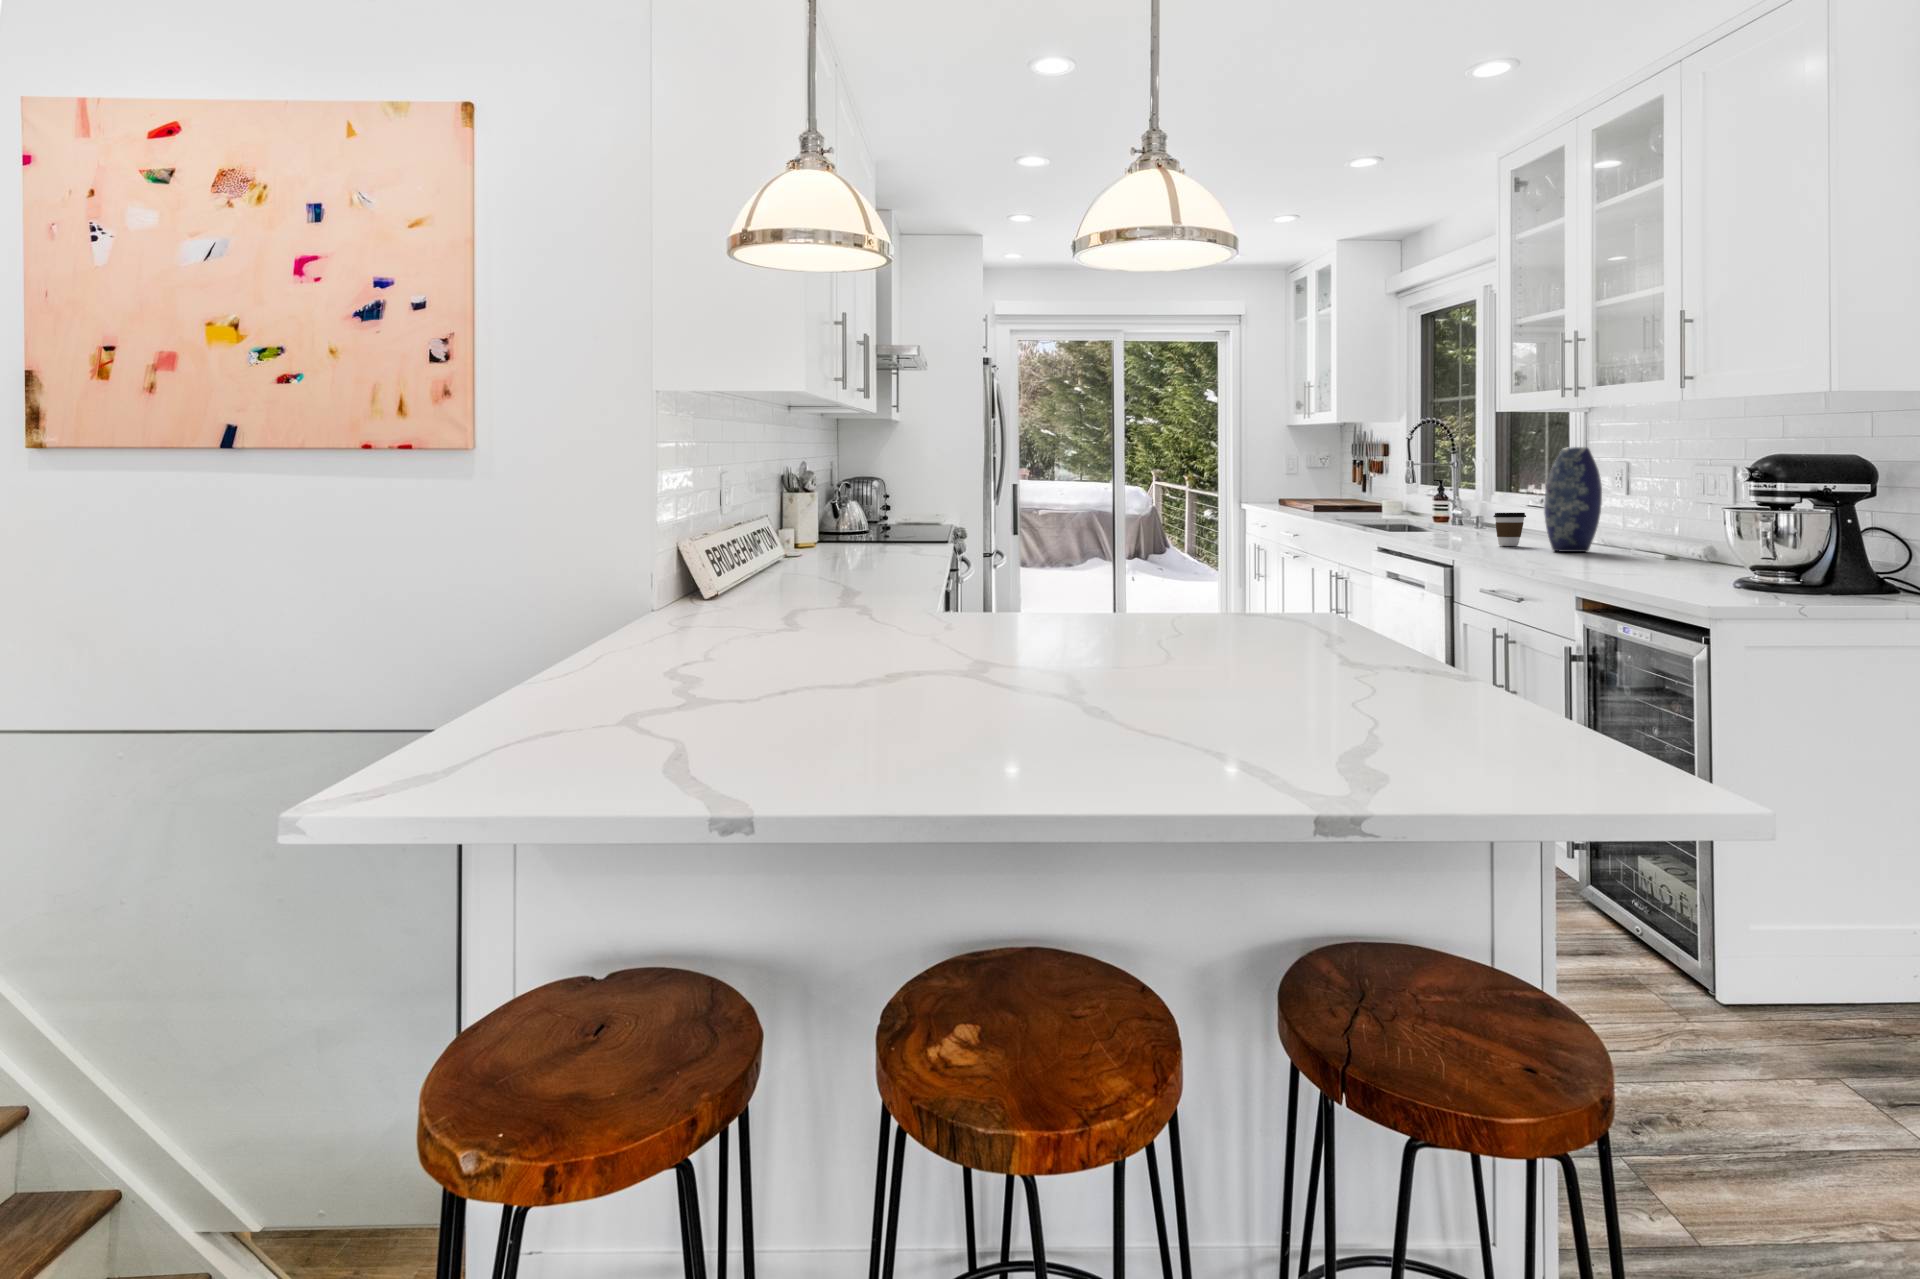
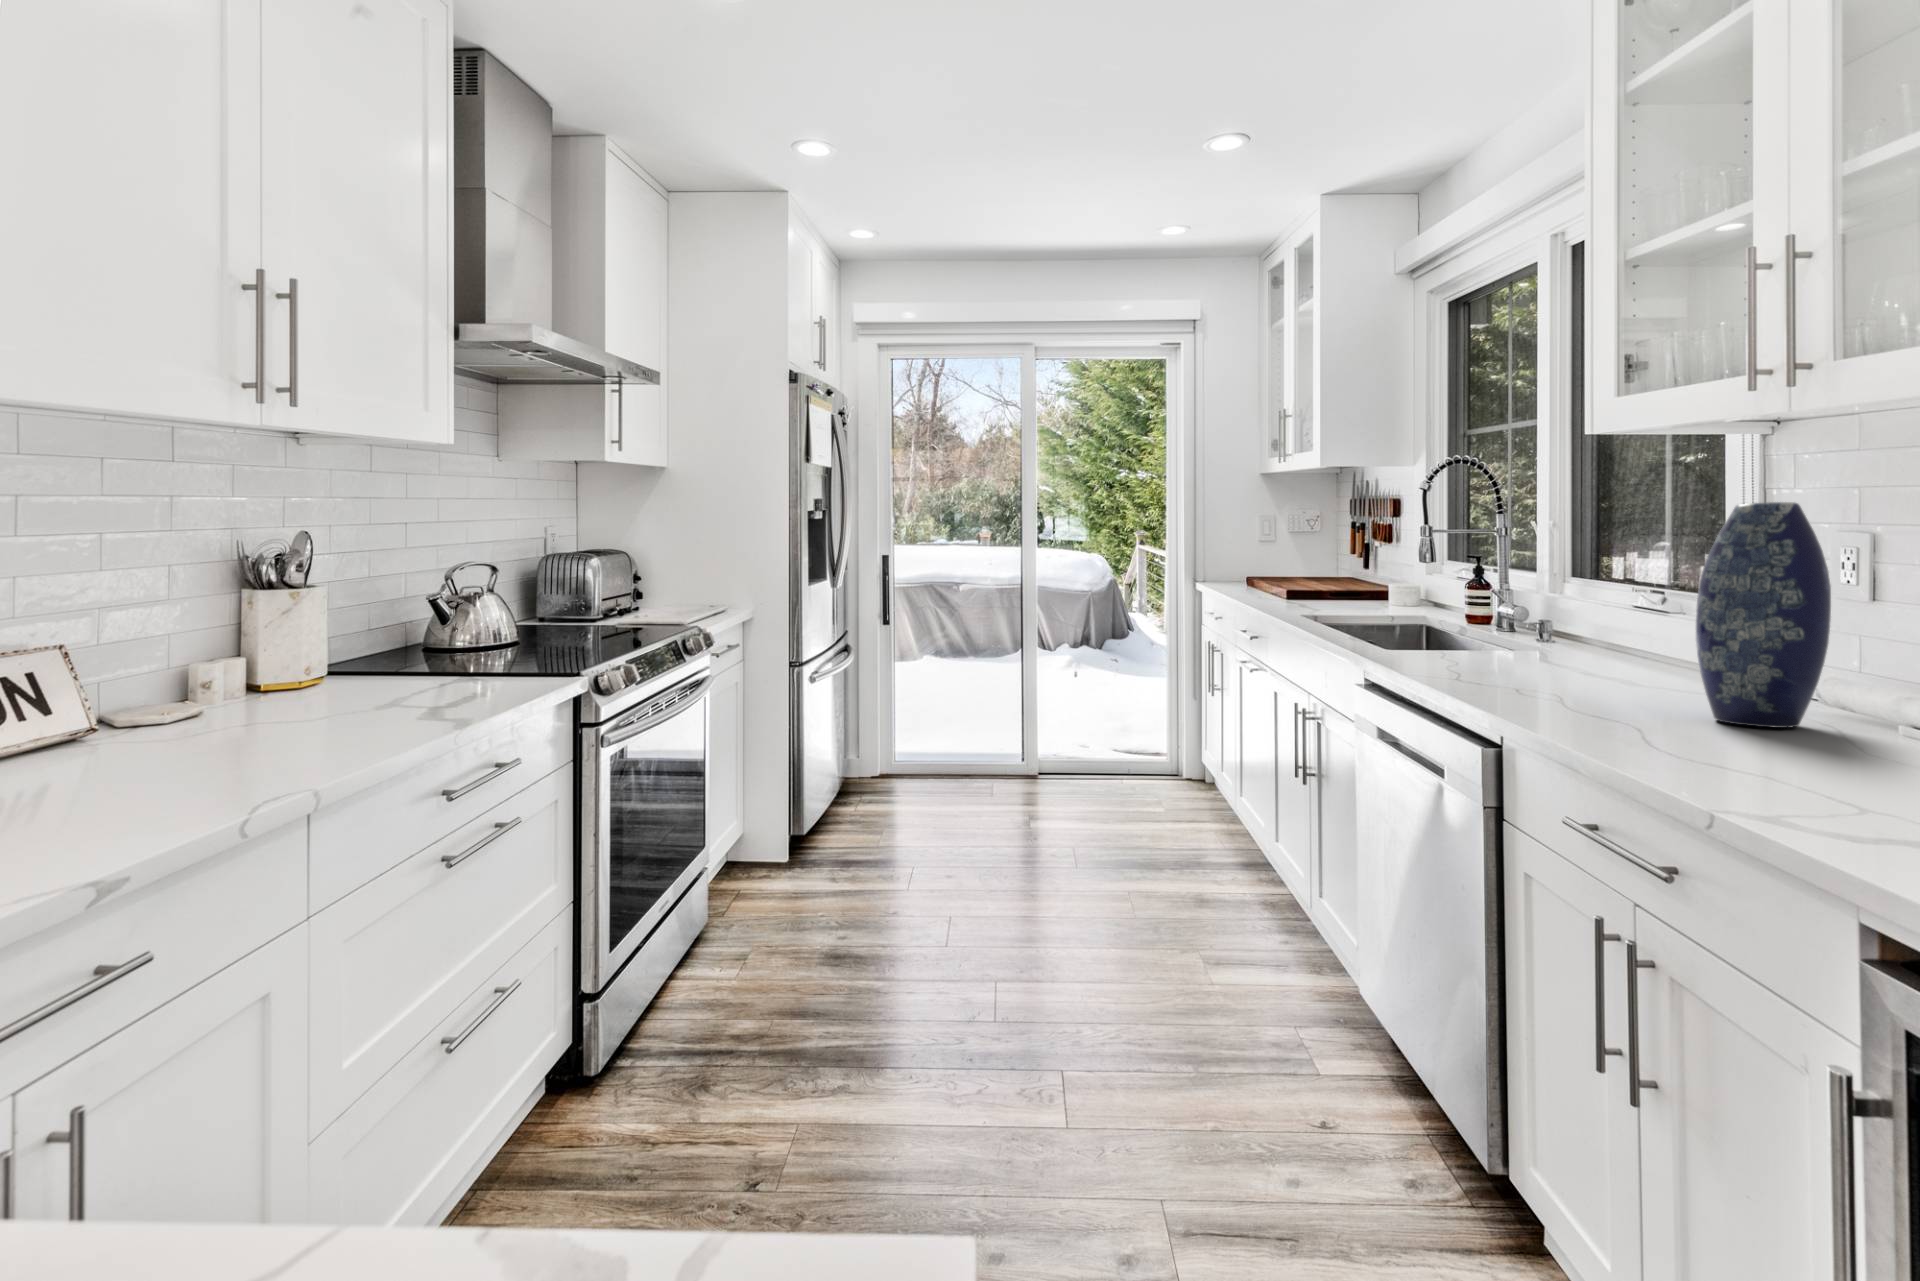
coffee cup: present [1493,513,1526,546] -> none [1579,628,1646,696]

